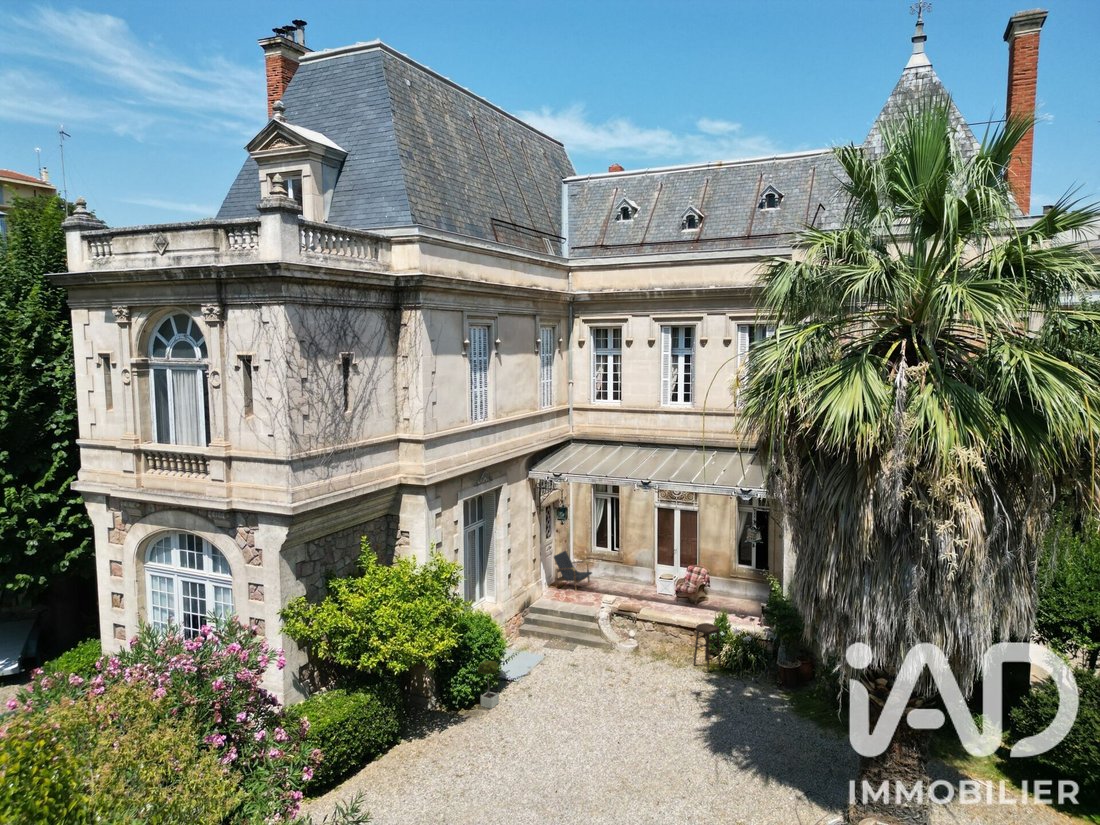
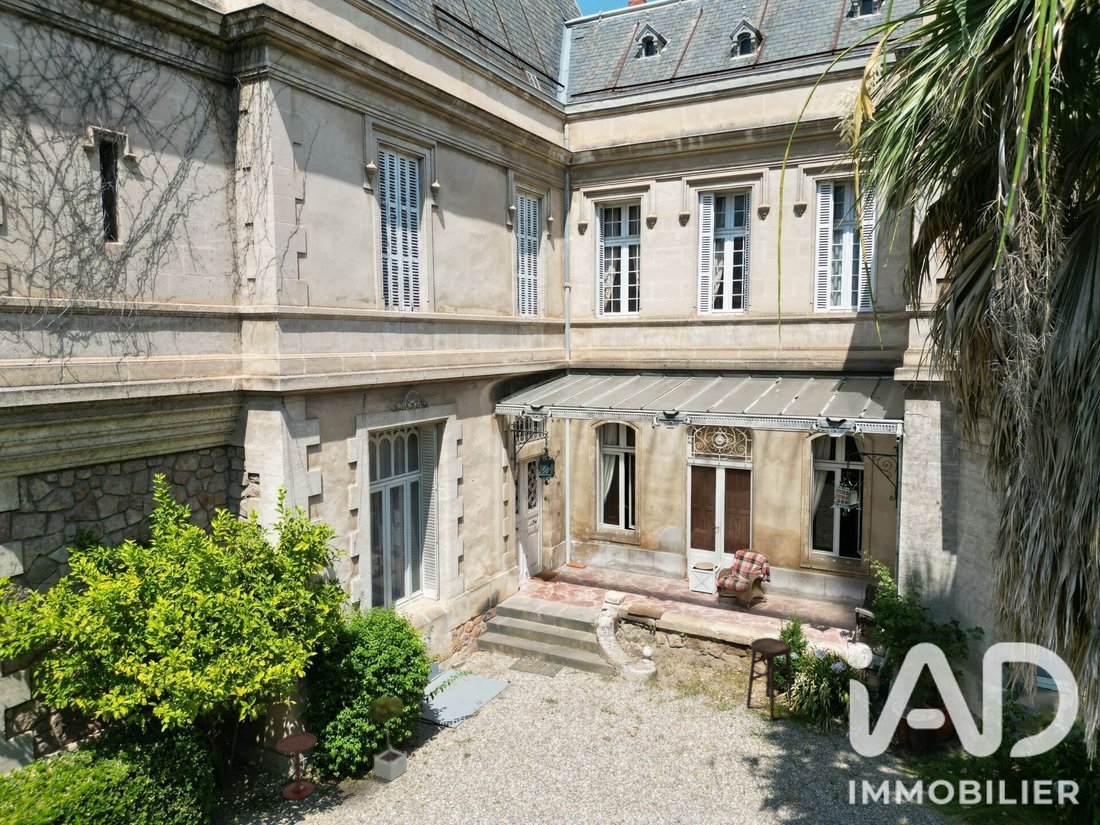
lounge chair: present [554,551,592,590] -> none [539,528,595,587]
side table: none [429,682,450,719] -> present [276,733,317,800]

